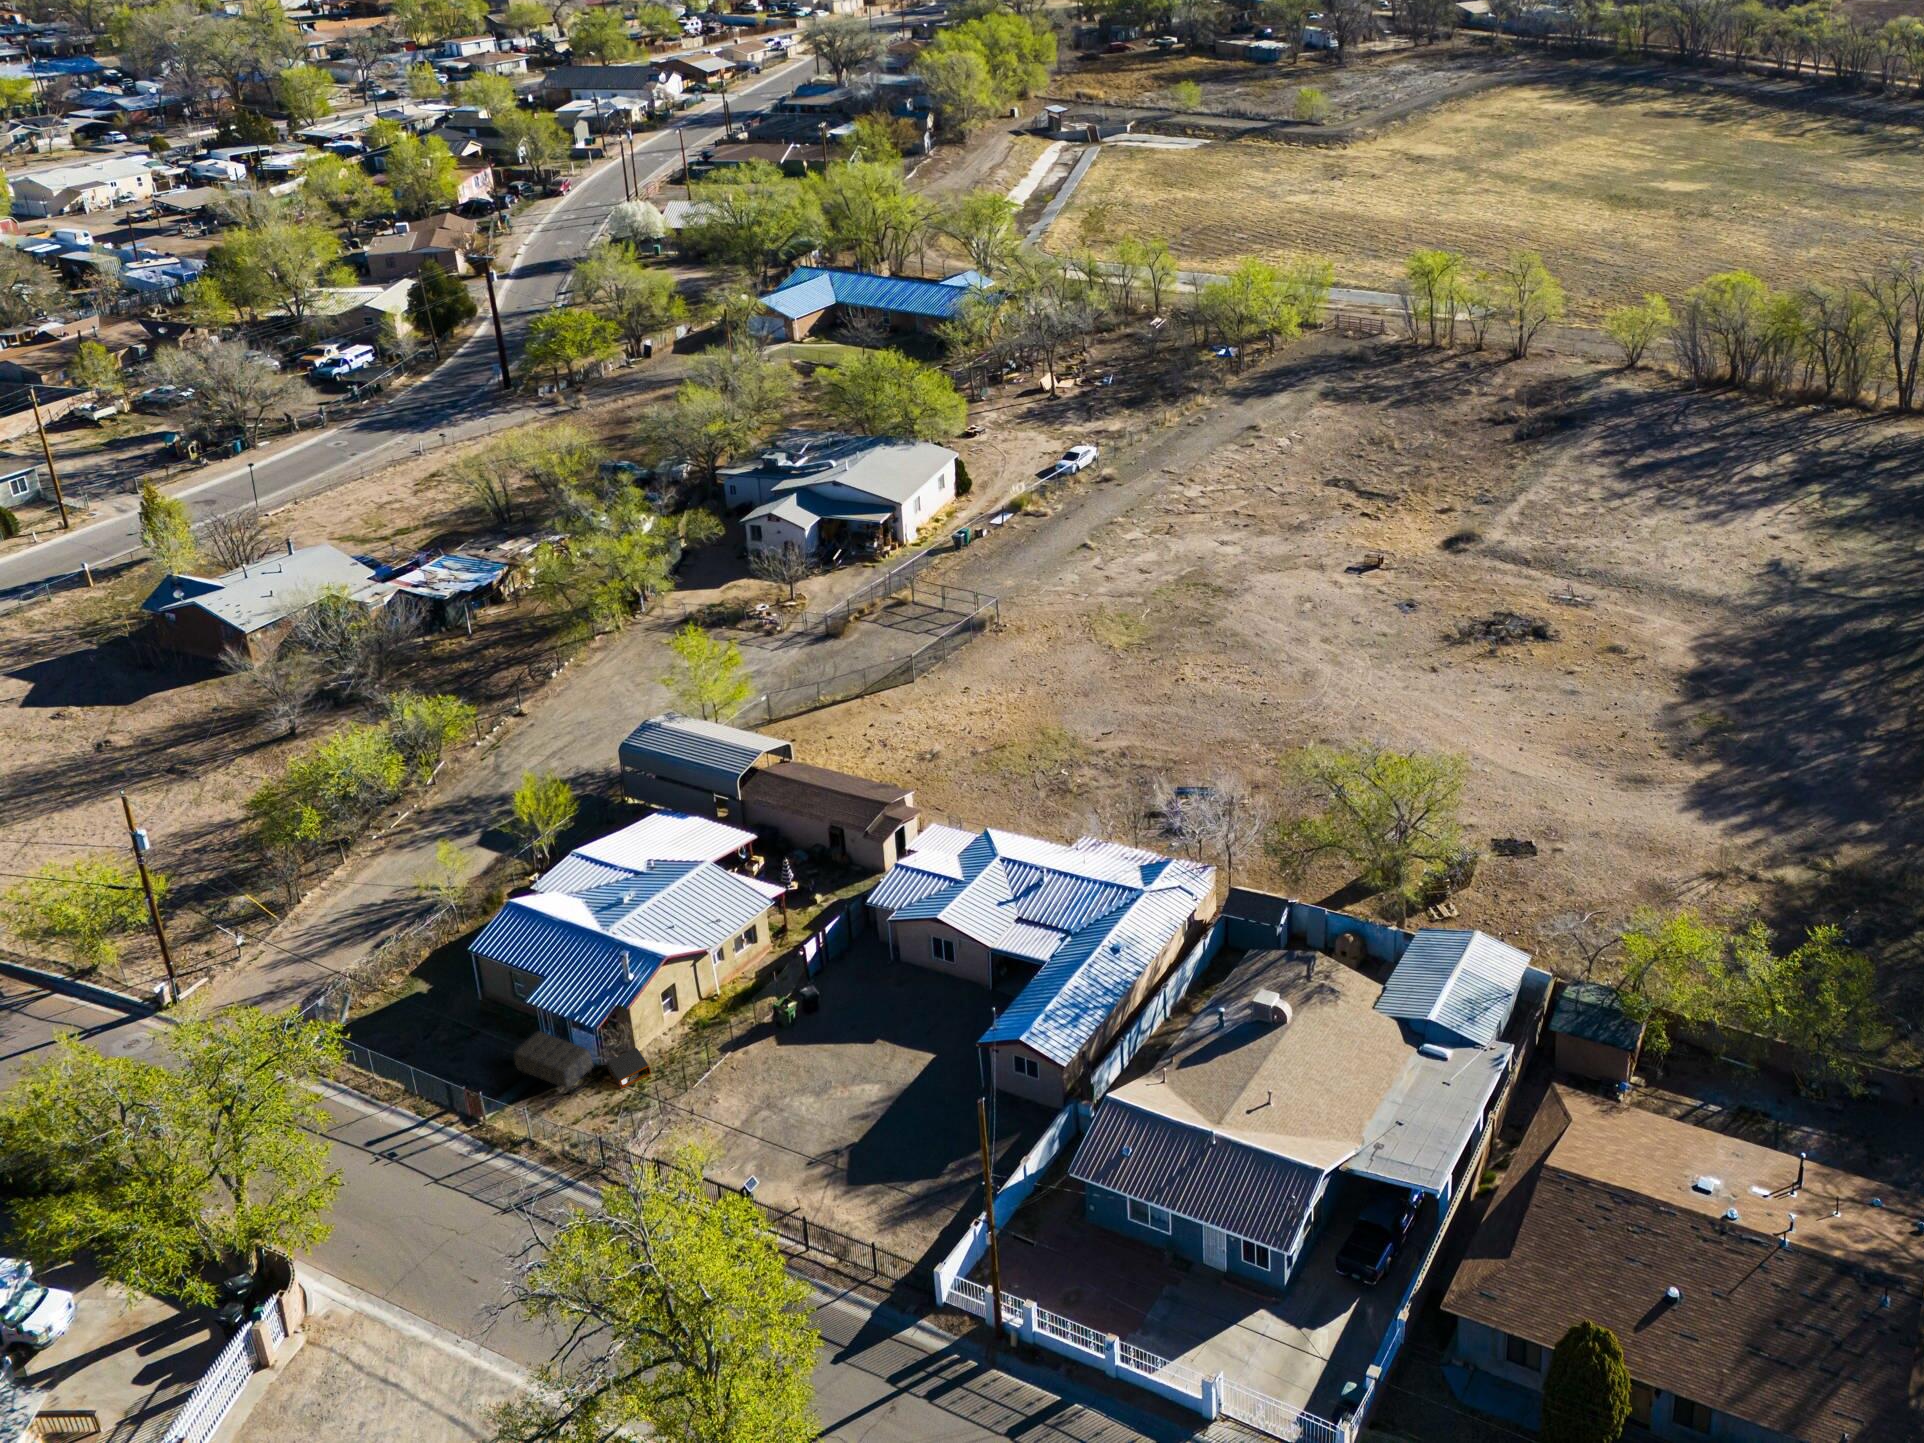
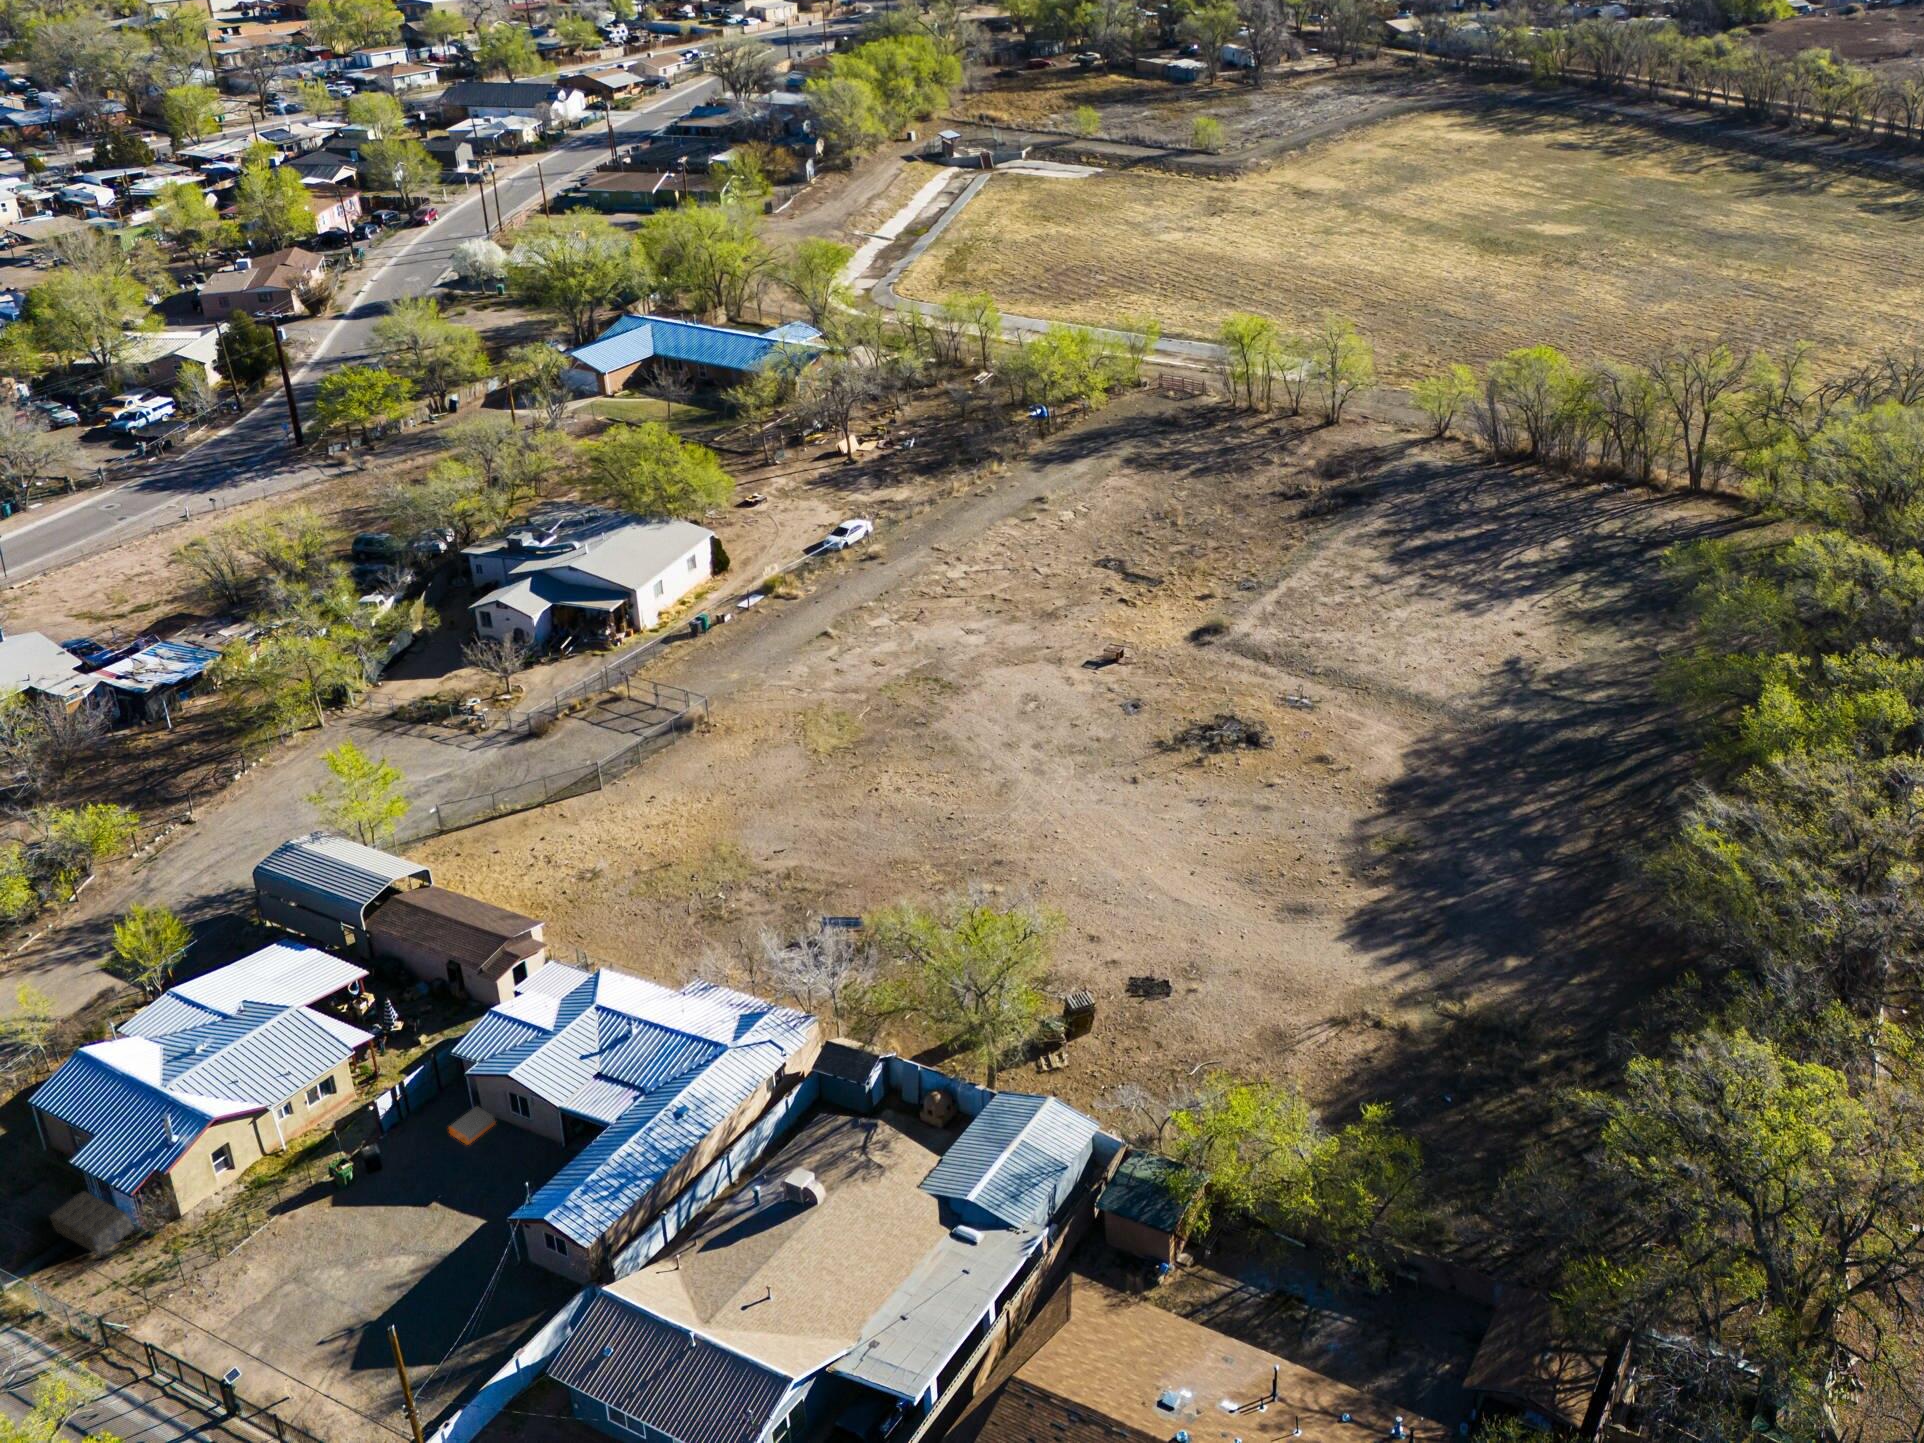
storage box: present [607,1048,651,1089] -> present [449,1106,496,1145]

